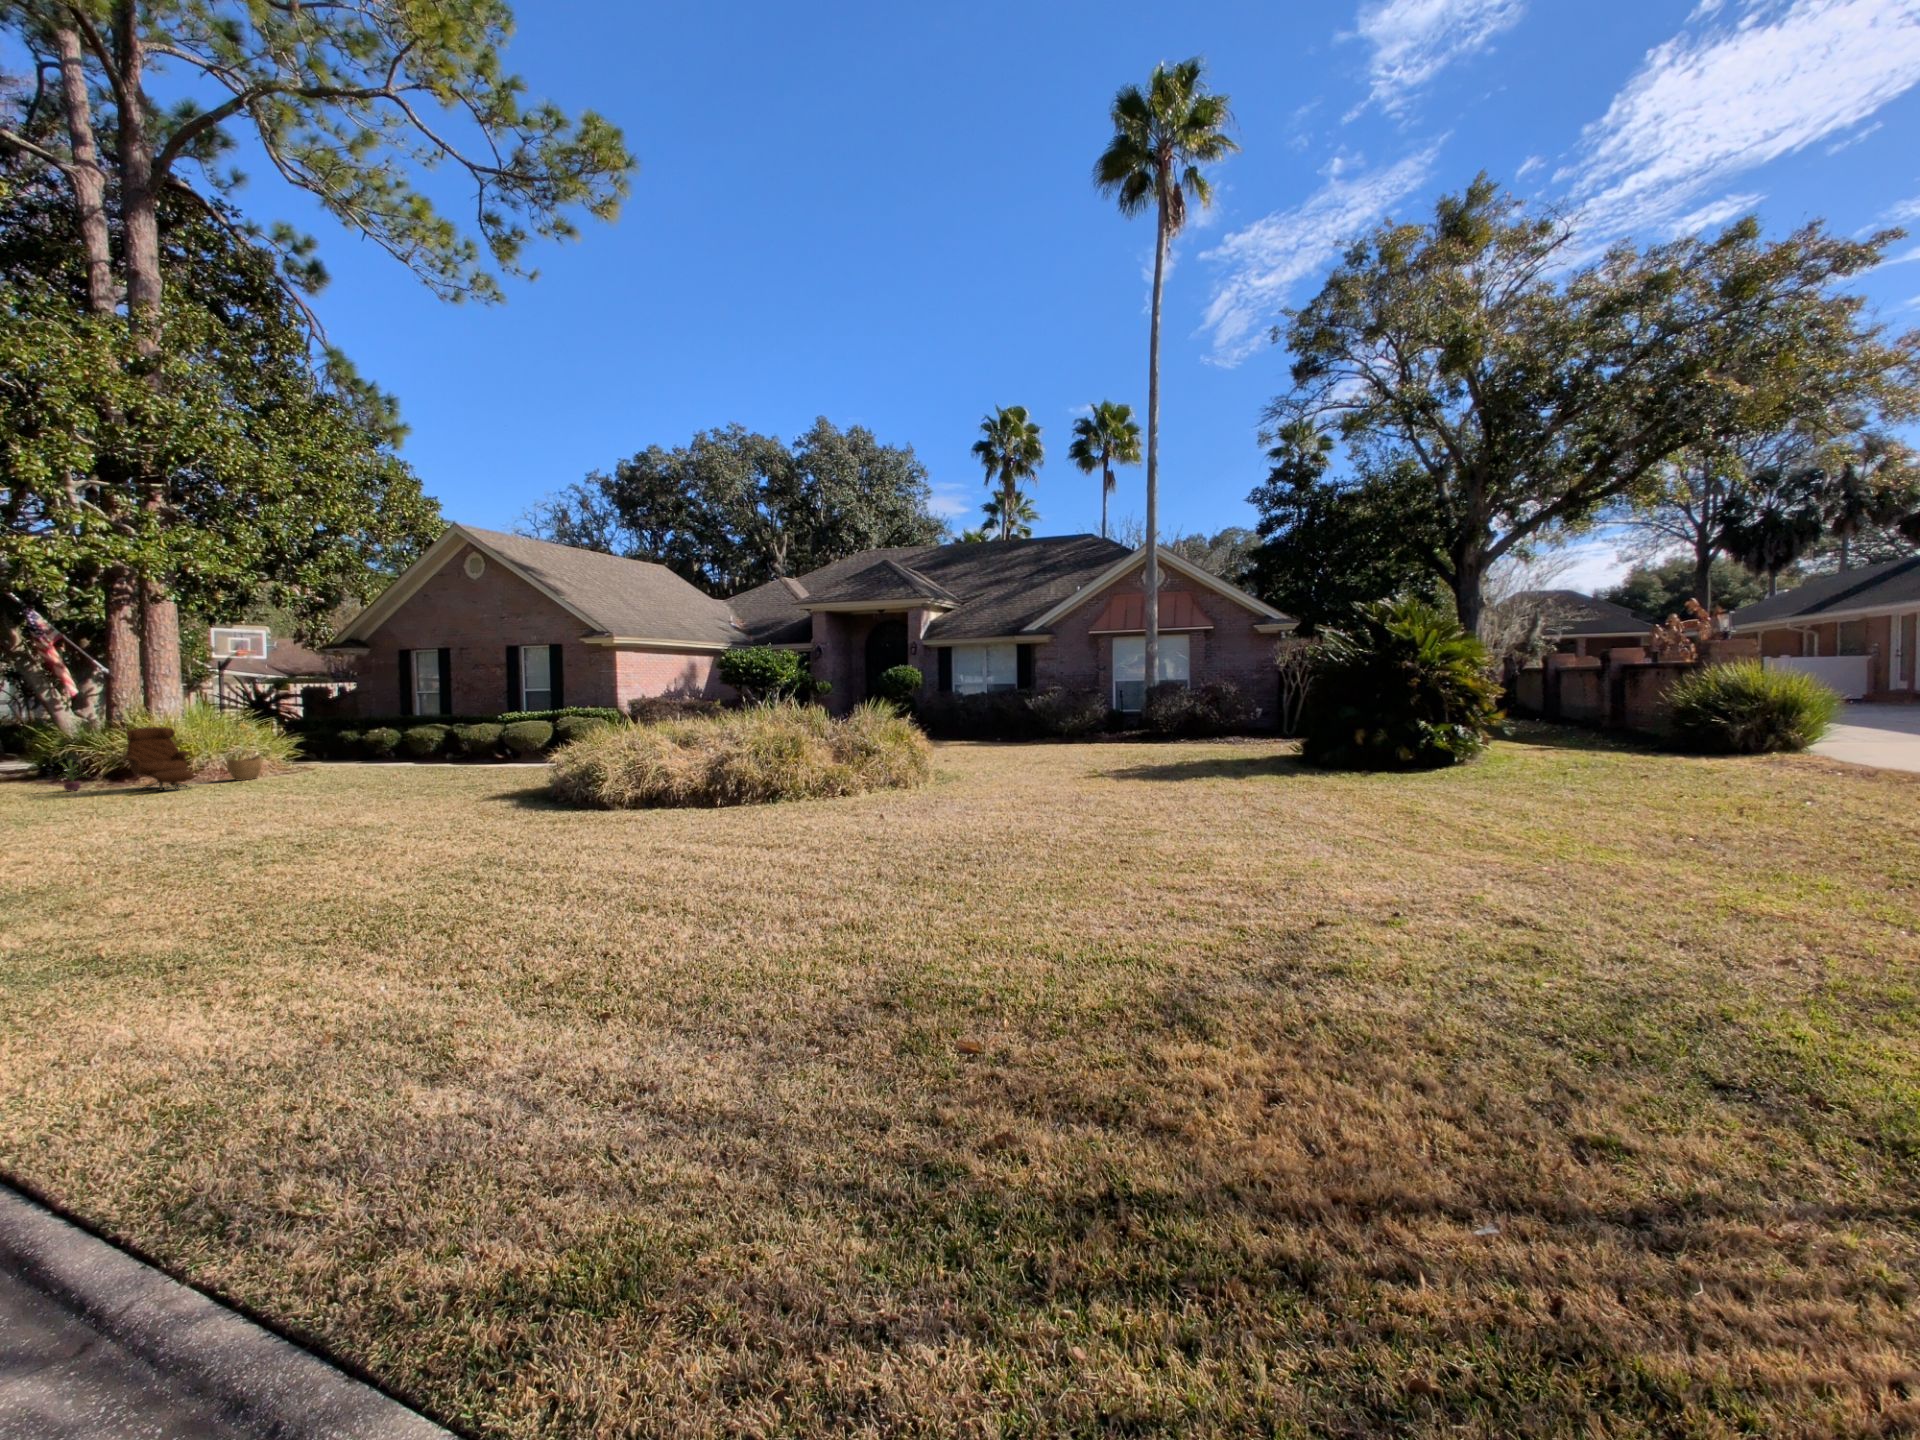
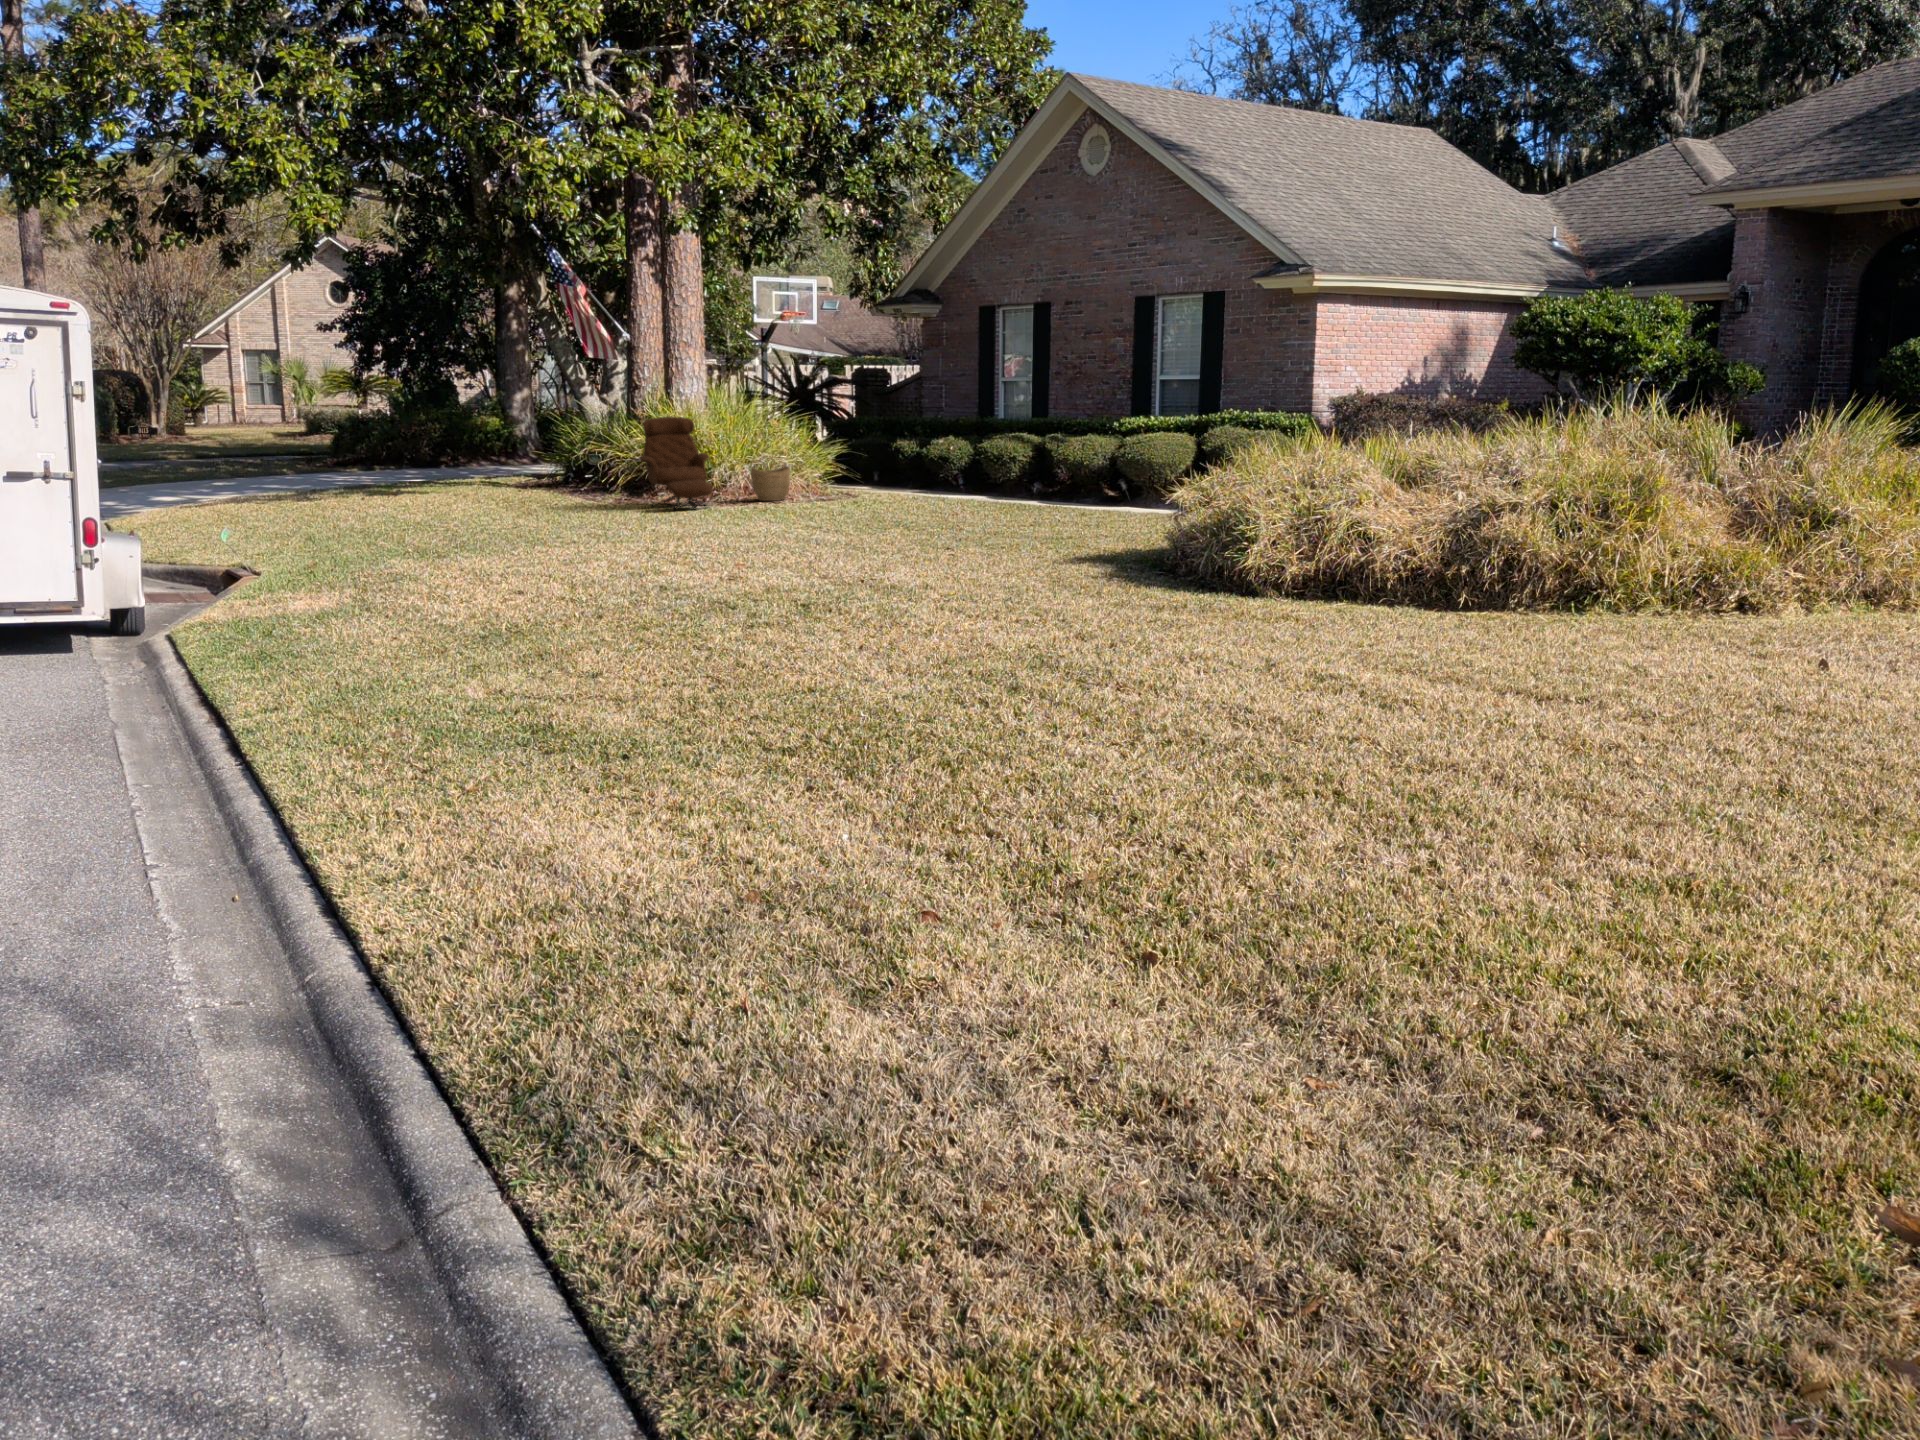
decorative plant: present [59,760,80,791] -> none [567,458,615,502]

